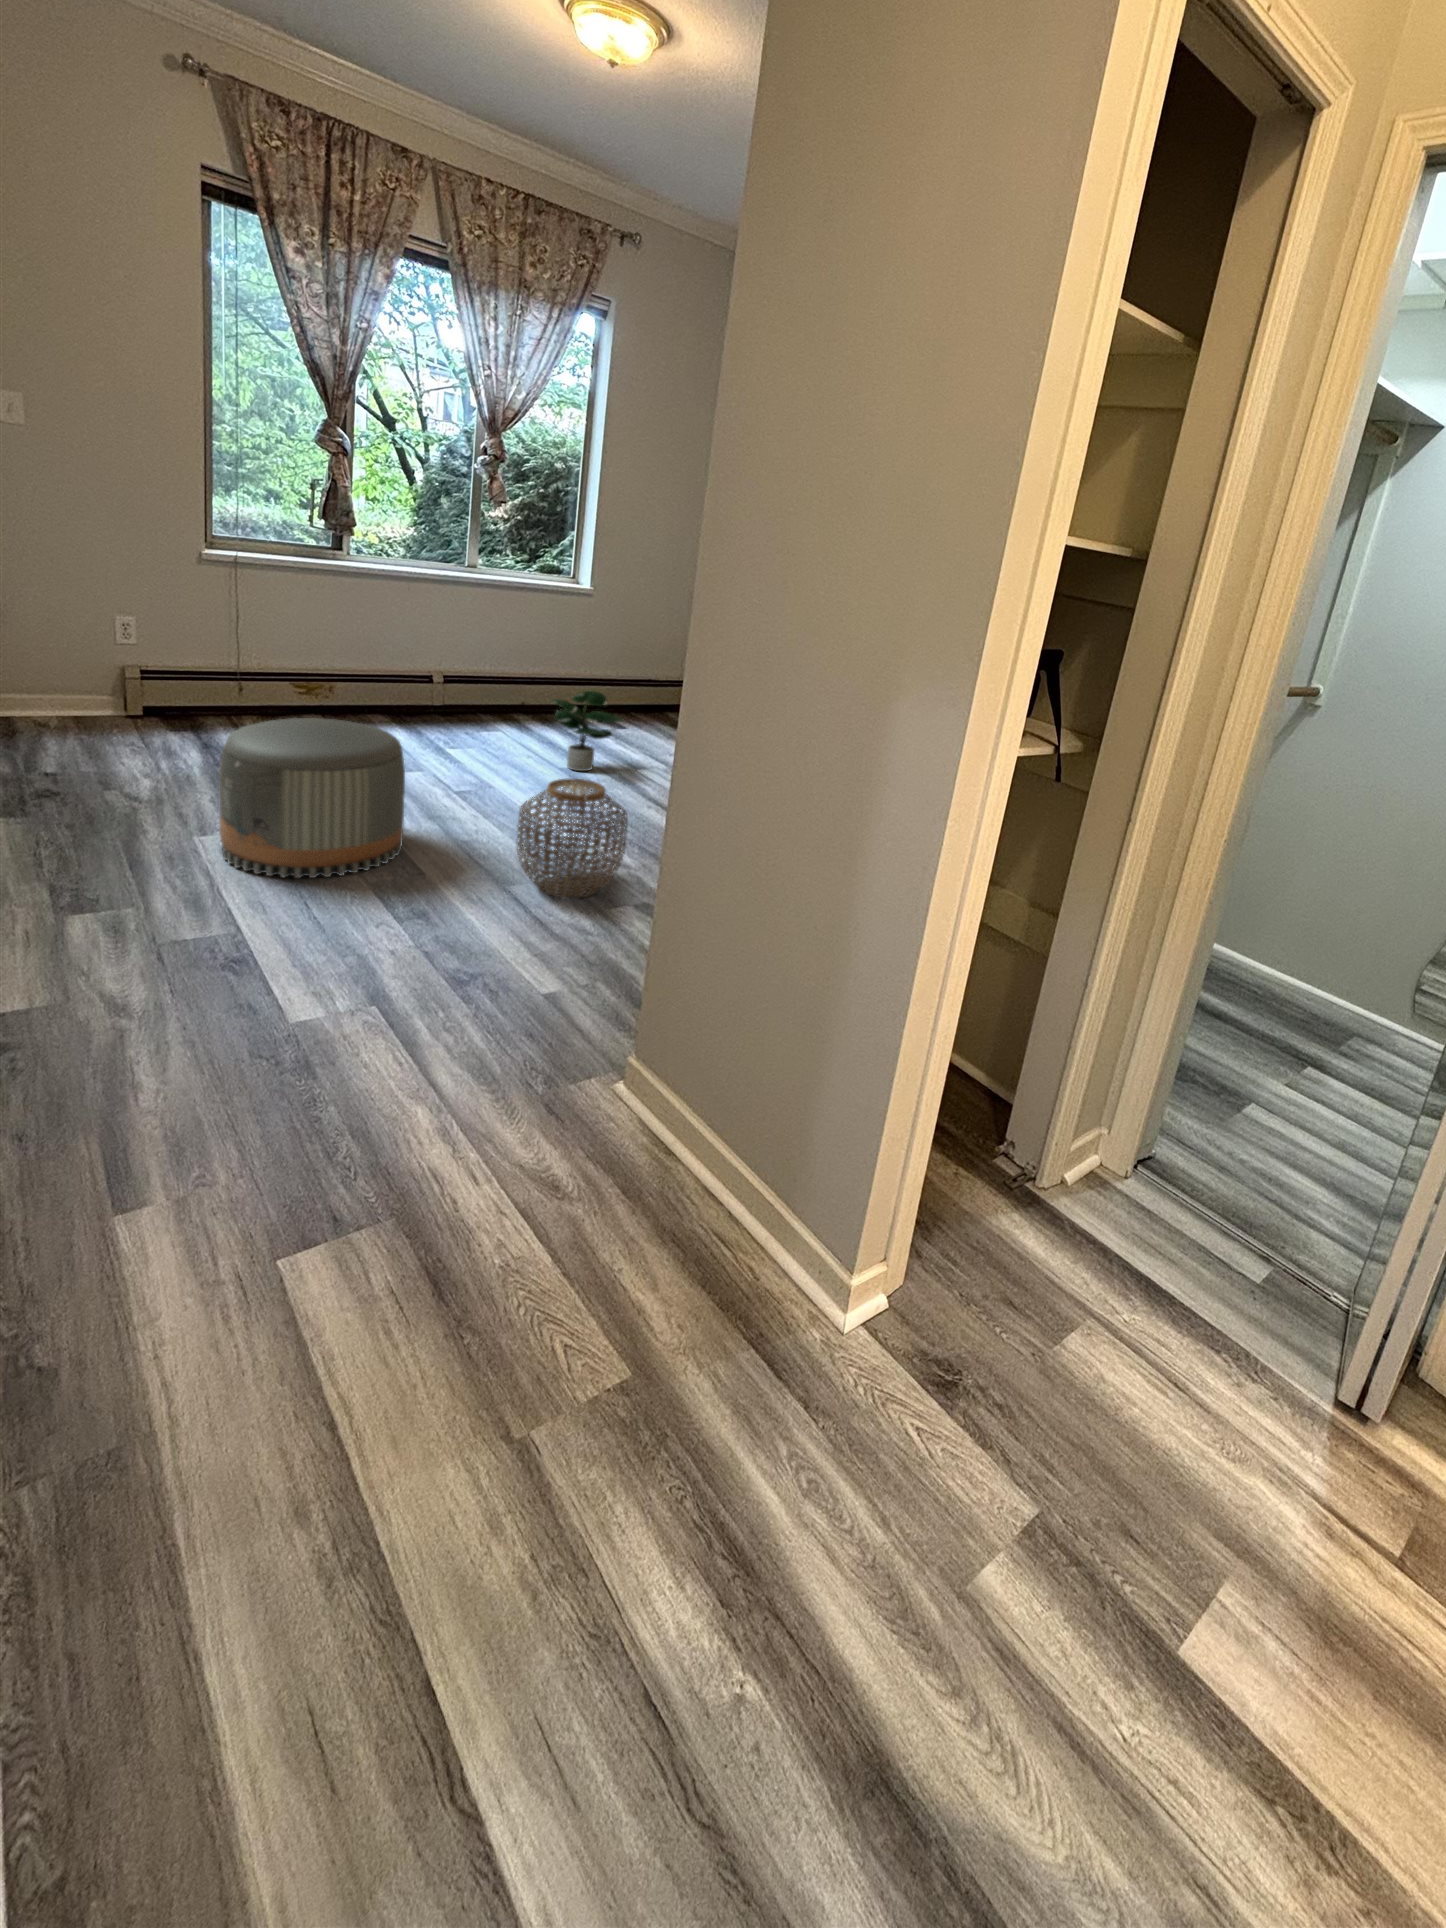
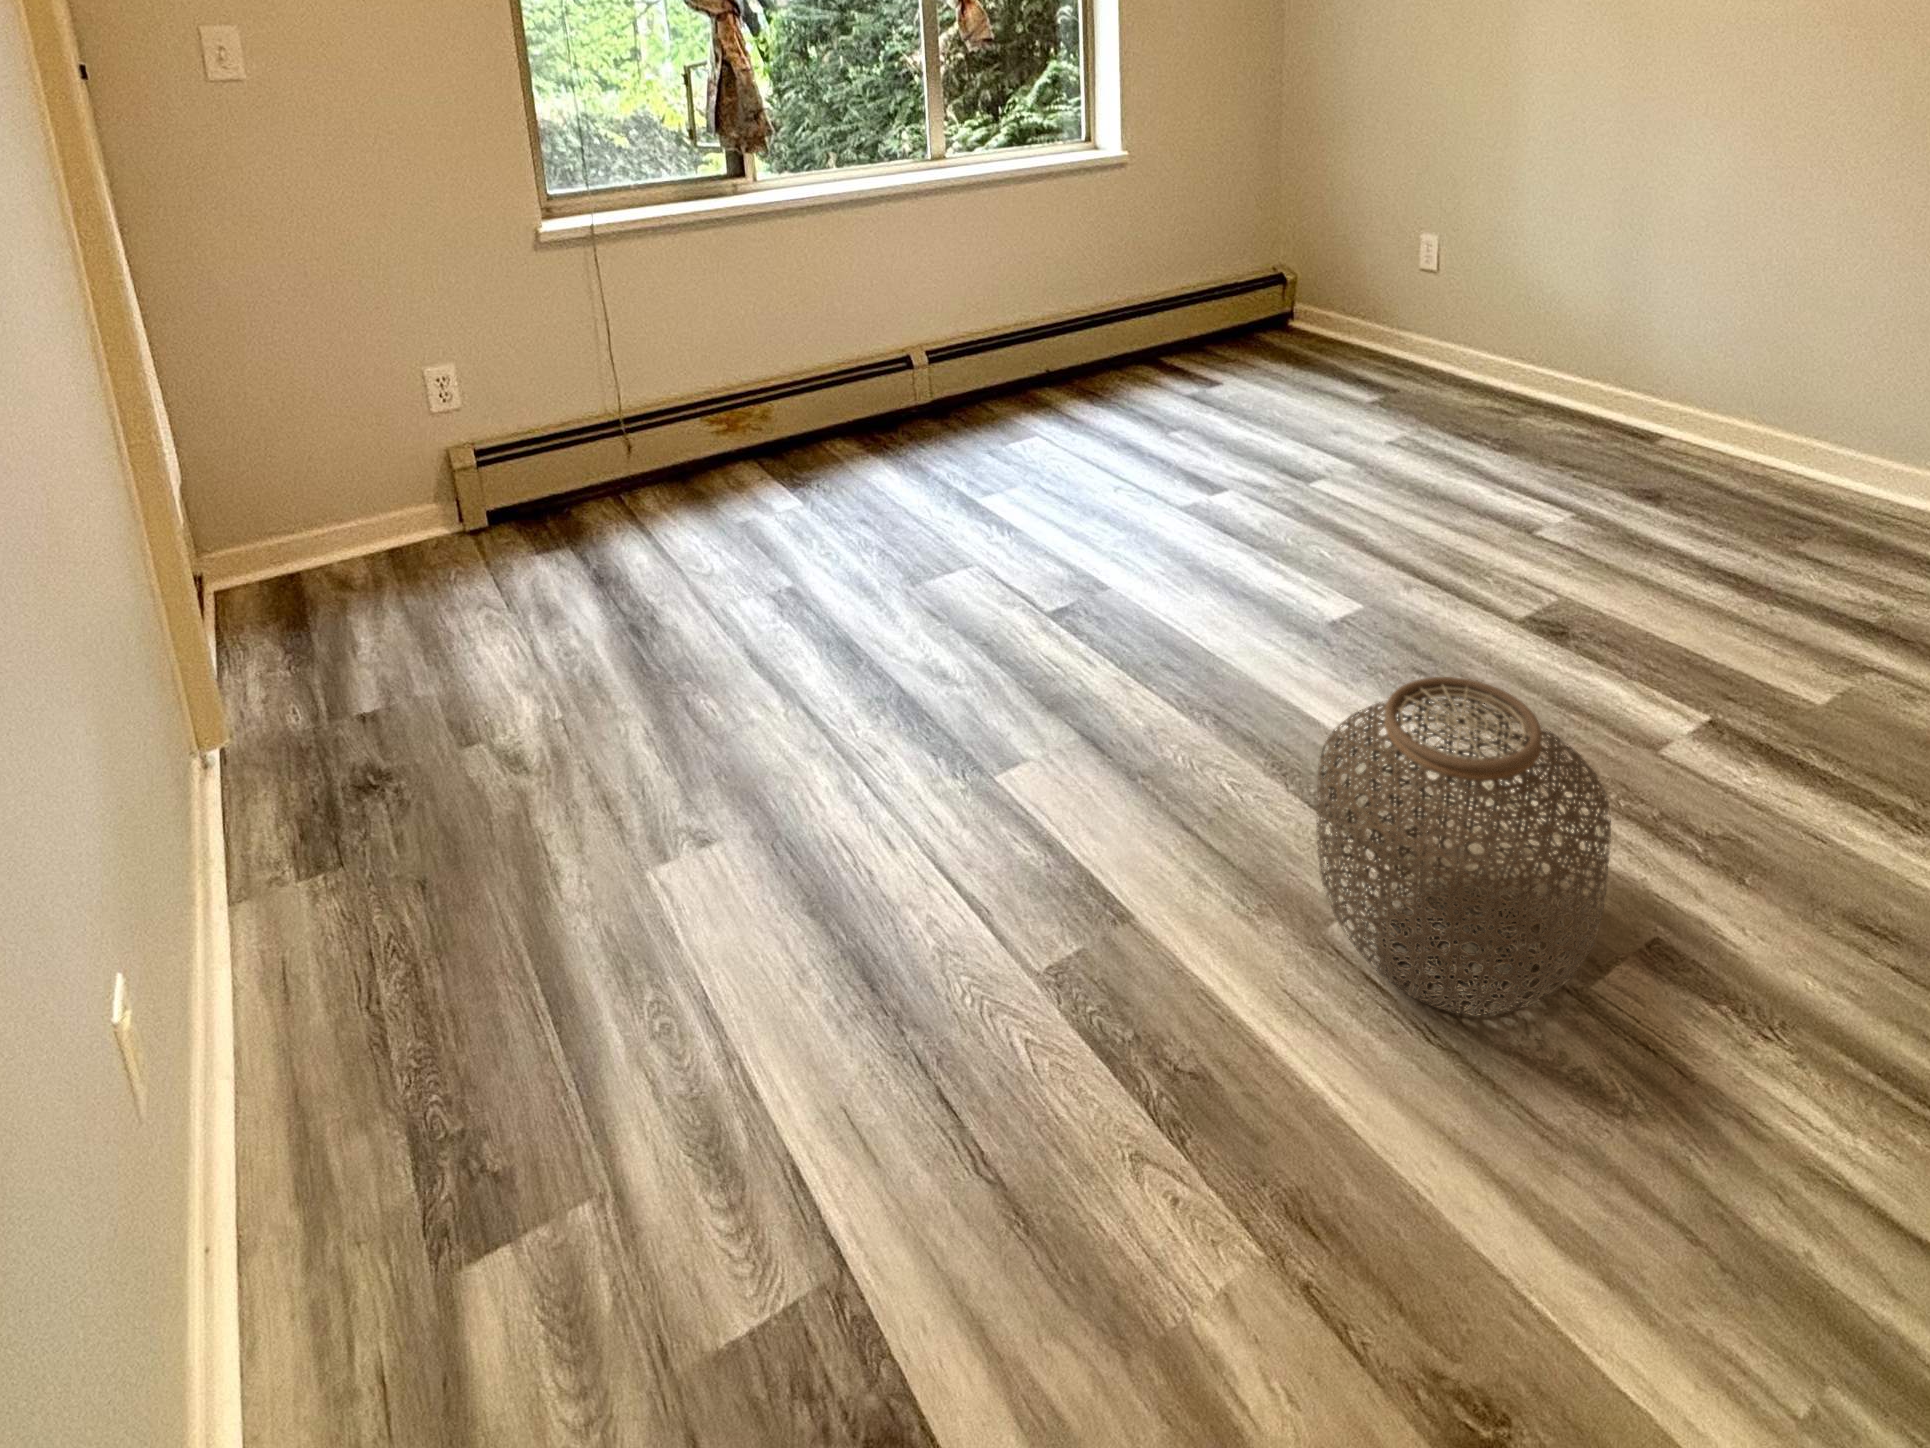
potted plant: present [552,691,623,771] -> none [1156,353,1302,517]
pouf: present [219,718,405,878] -> none [637,571,1019,1033]

